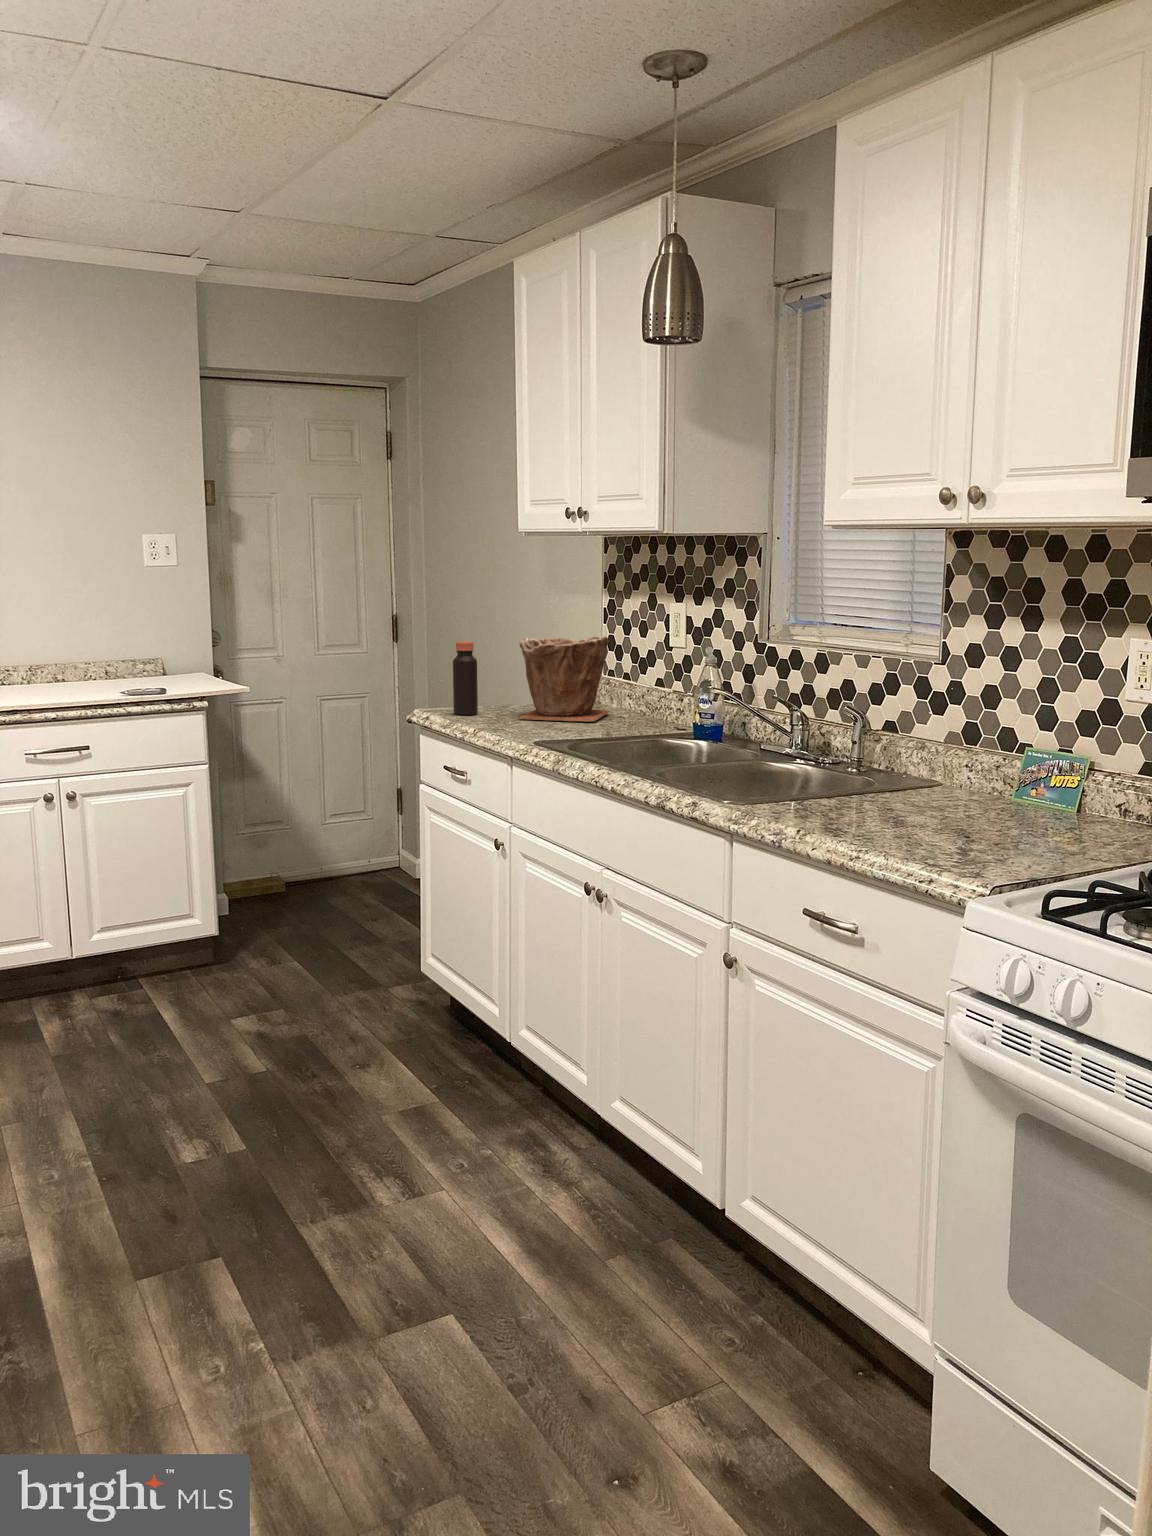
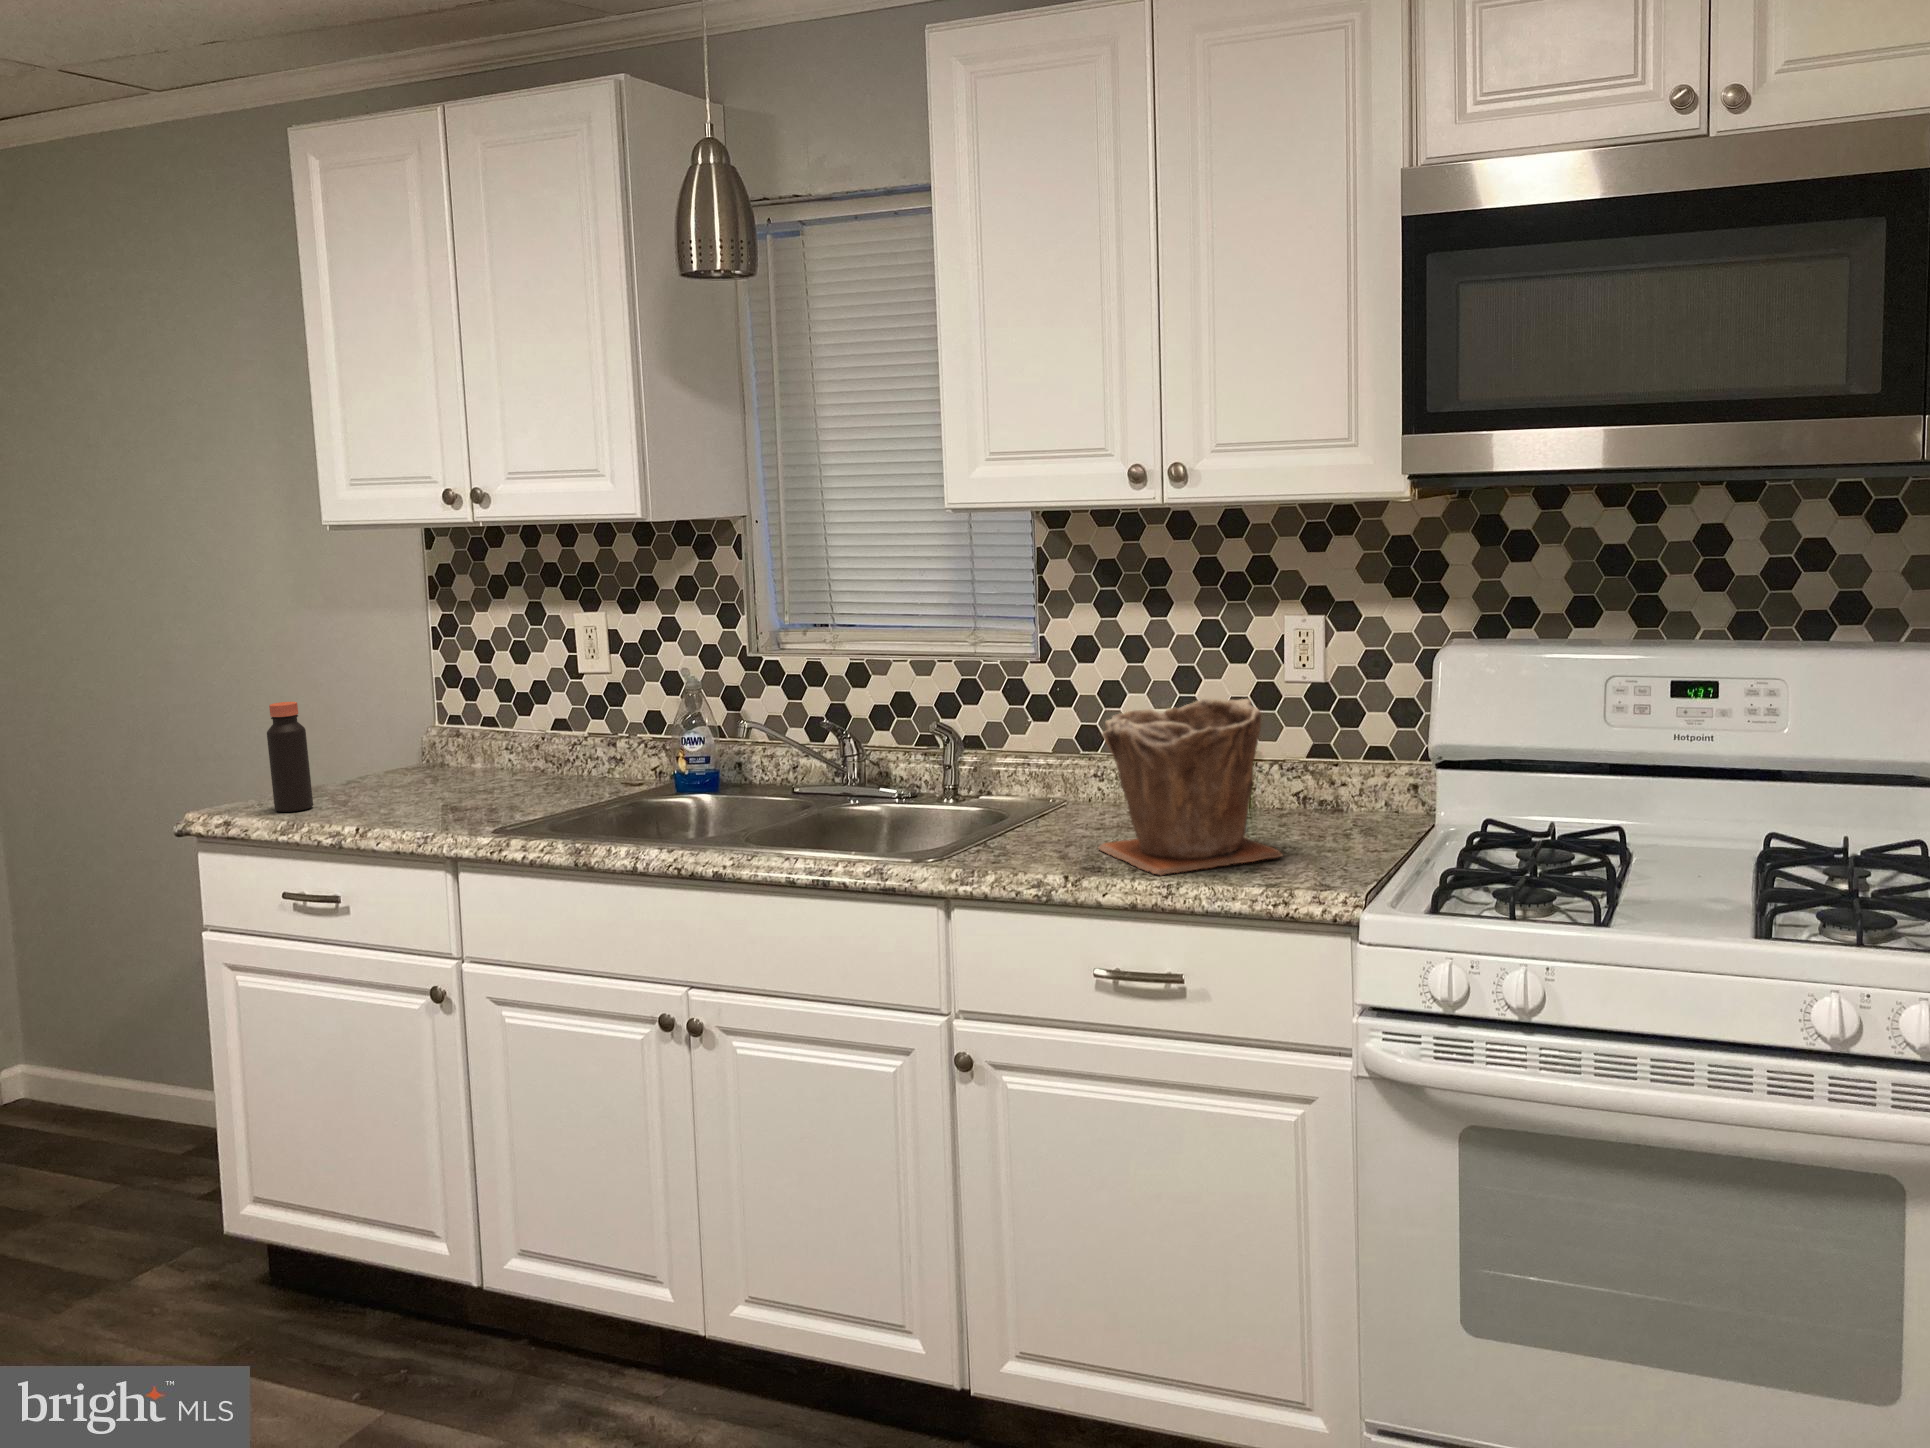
plant pot: present [518,636,609,722] -> present [1099,699,1282,875]

